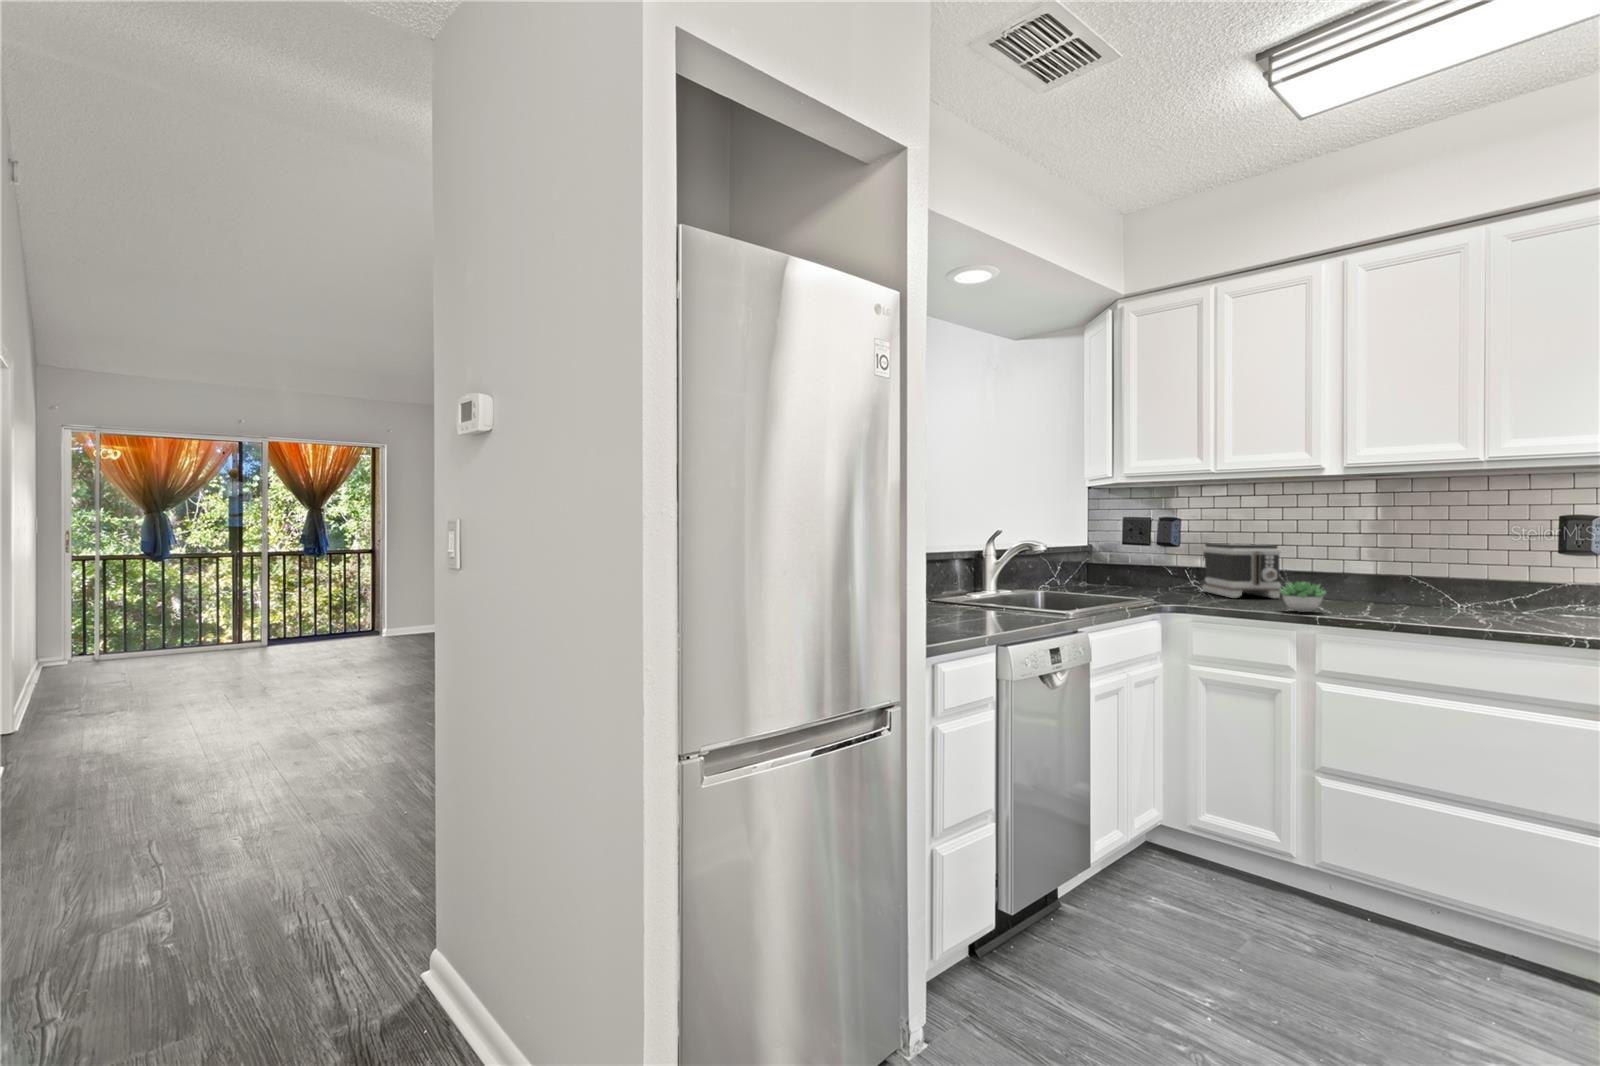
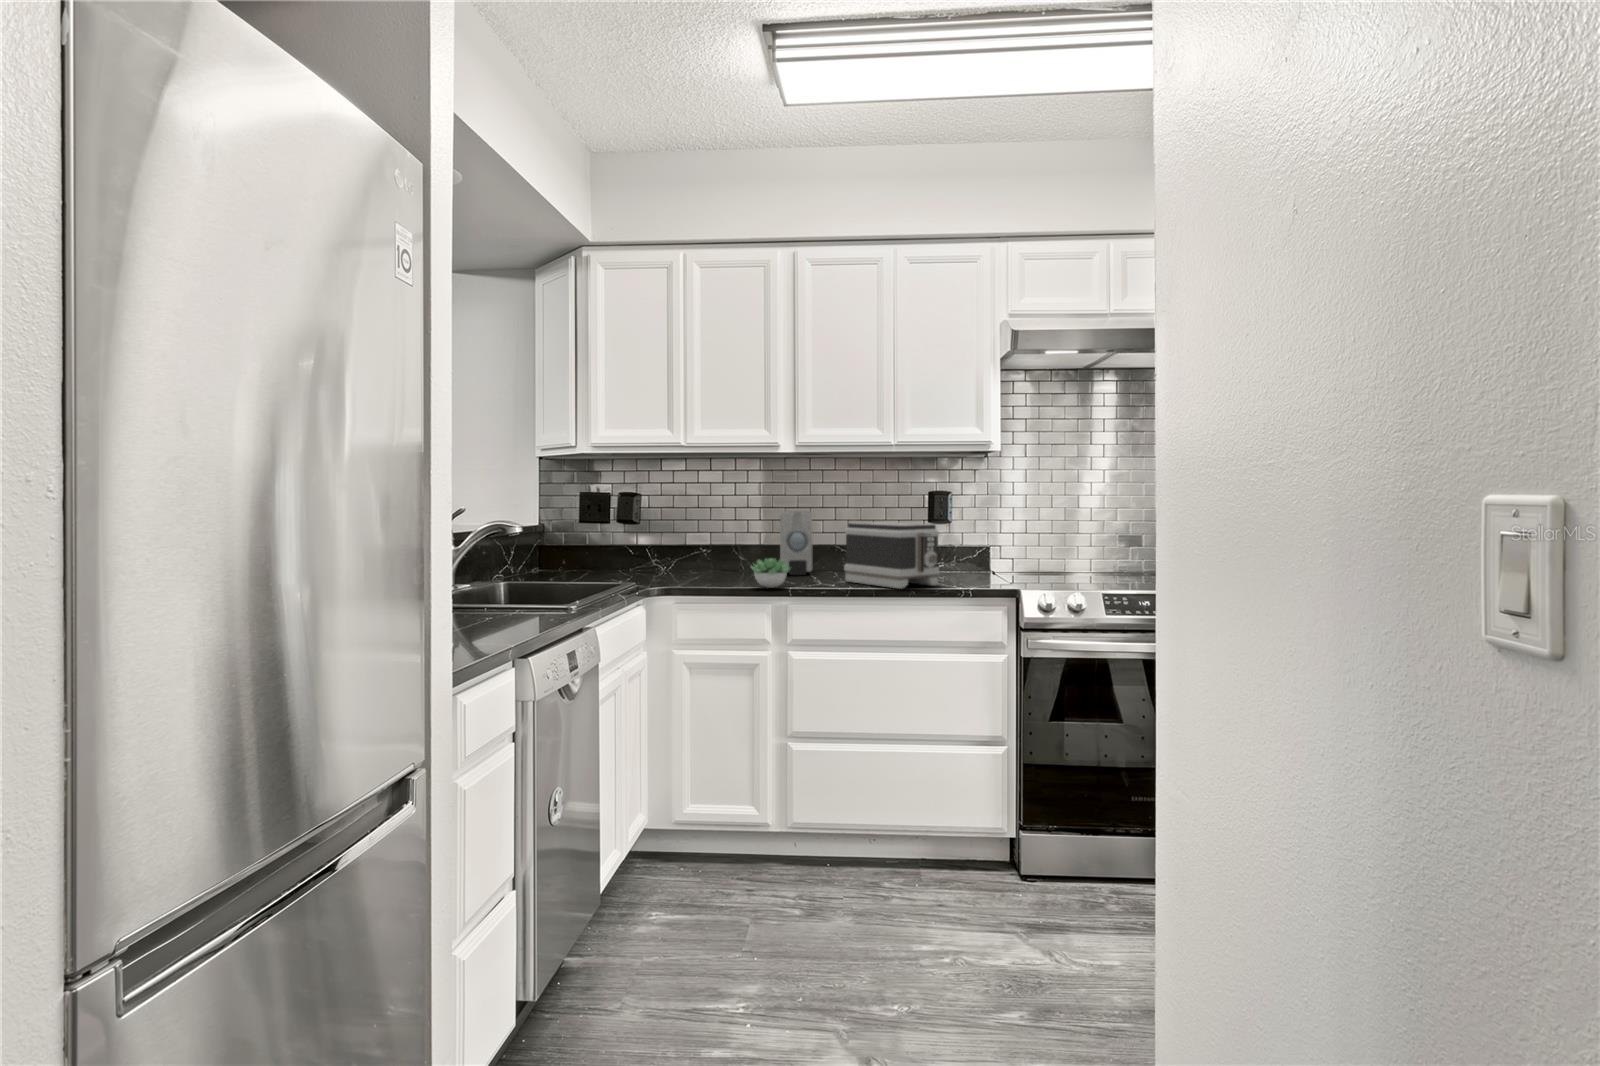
soap dispenser: none [1334,535,1374,604] -> present [780,511,812,575]
toaster: present [1203,543,1281,599] -> present [844,522,939,589]

